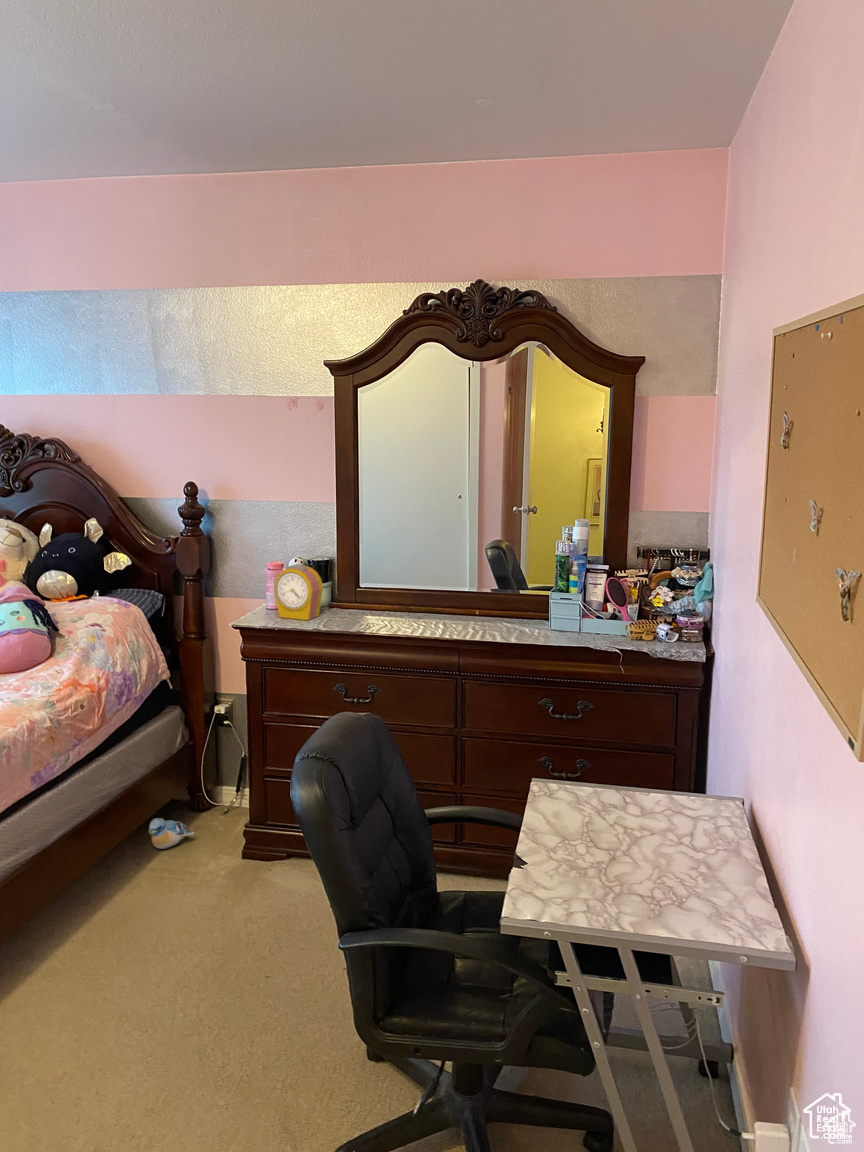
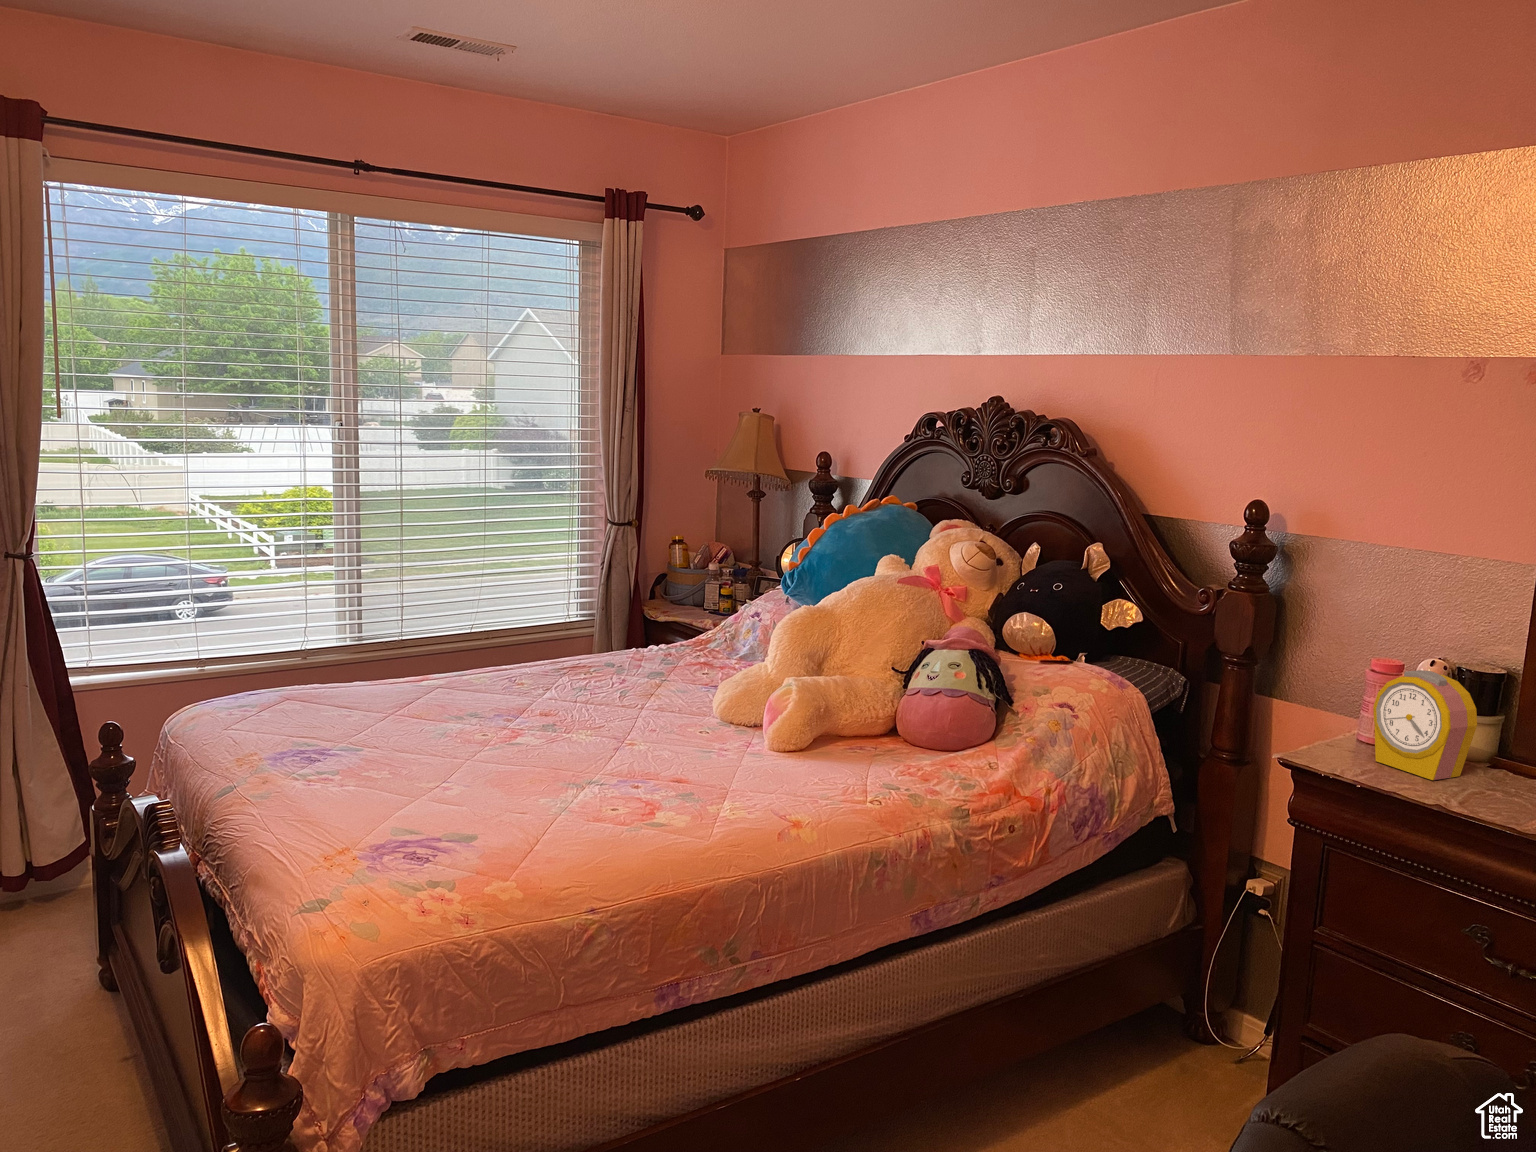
plush toy: present [148,818,195,849] -> none [1091,1034,1166,1088]

